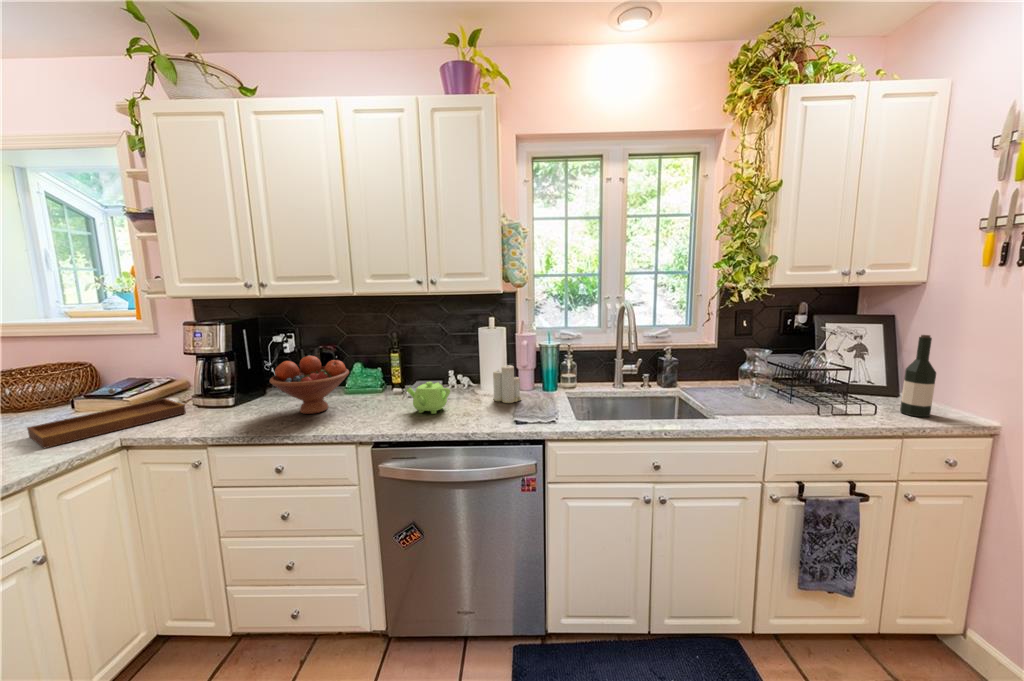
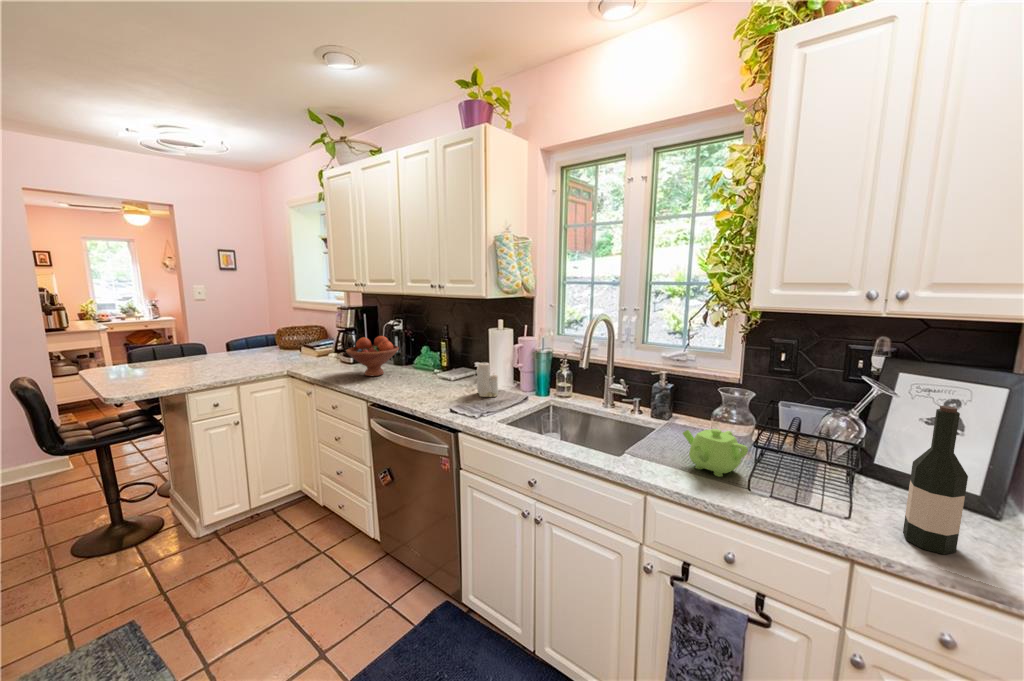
teapot: present [407,382,450,414] -> present [683,429,748,477]
tray: present [27,388,186,448] -> none [260,342,329,368]

